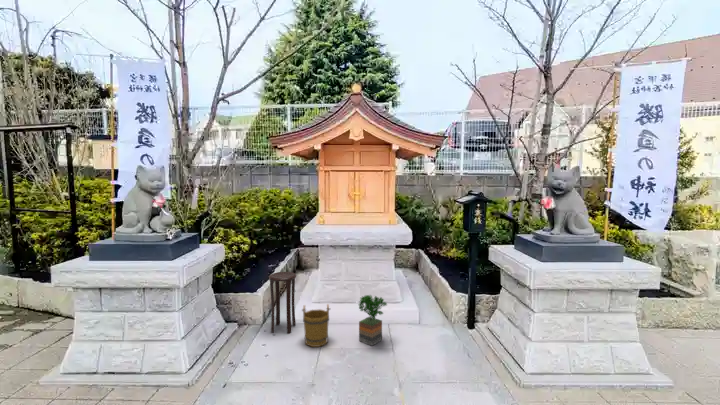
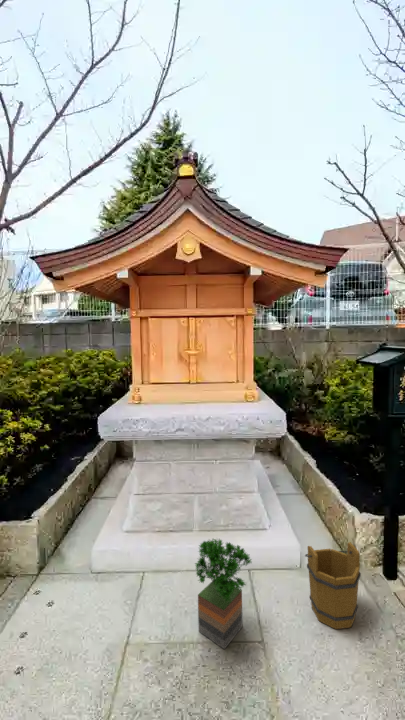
stool: present [269,272,296,333] -> none [33,489,88,608]
bucket: present [302,305,330,347] -> present [305,542,361,629]

